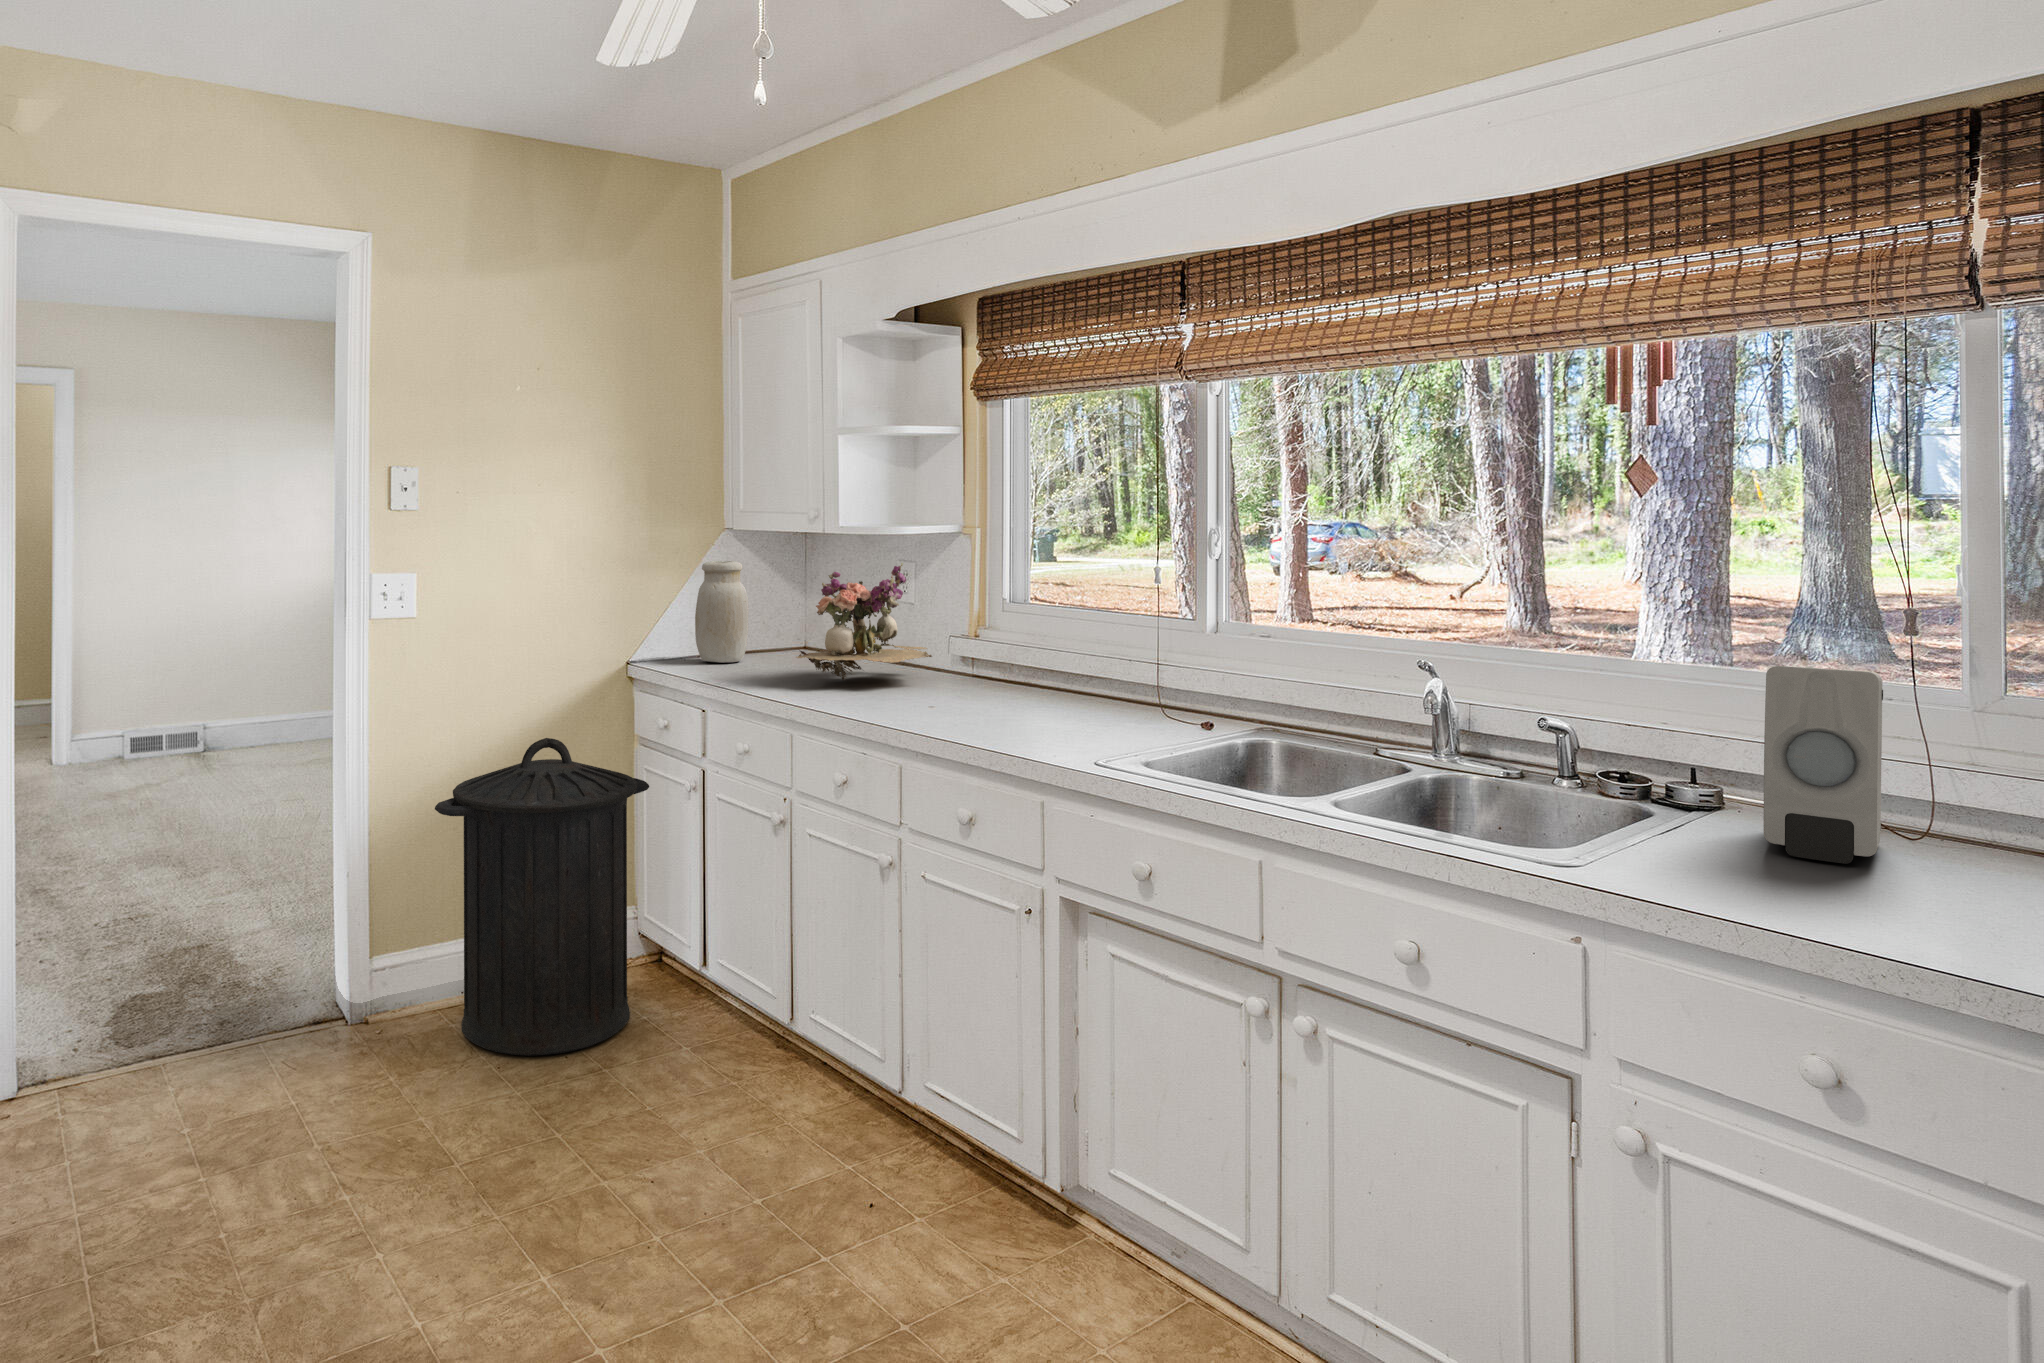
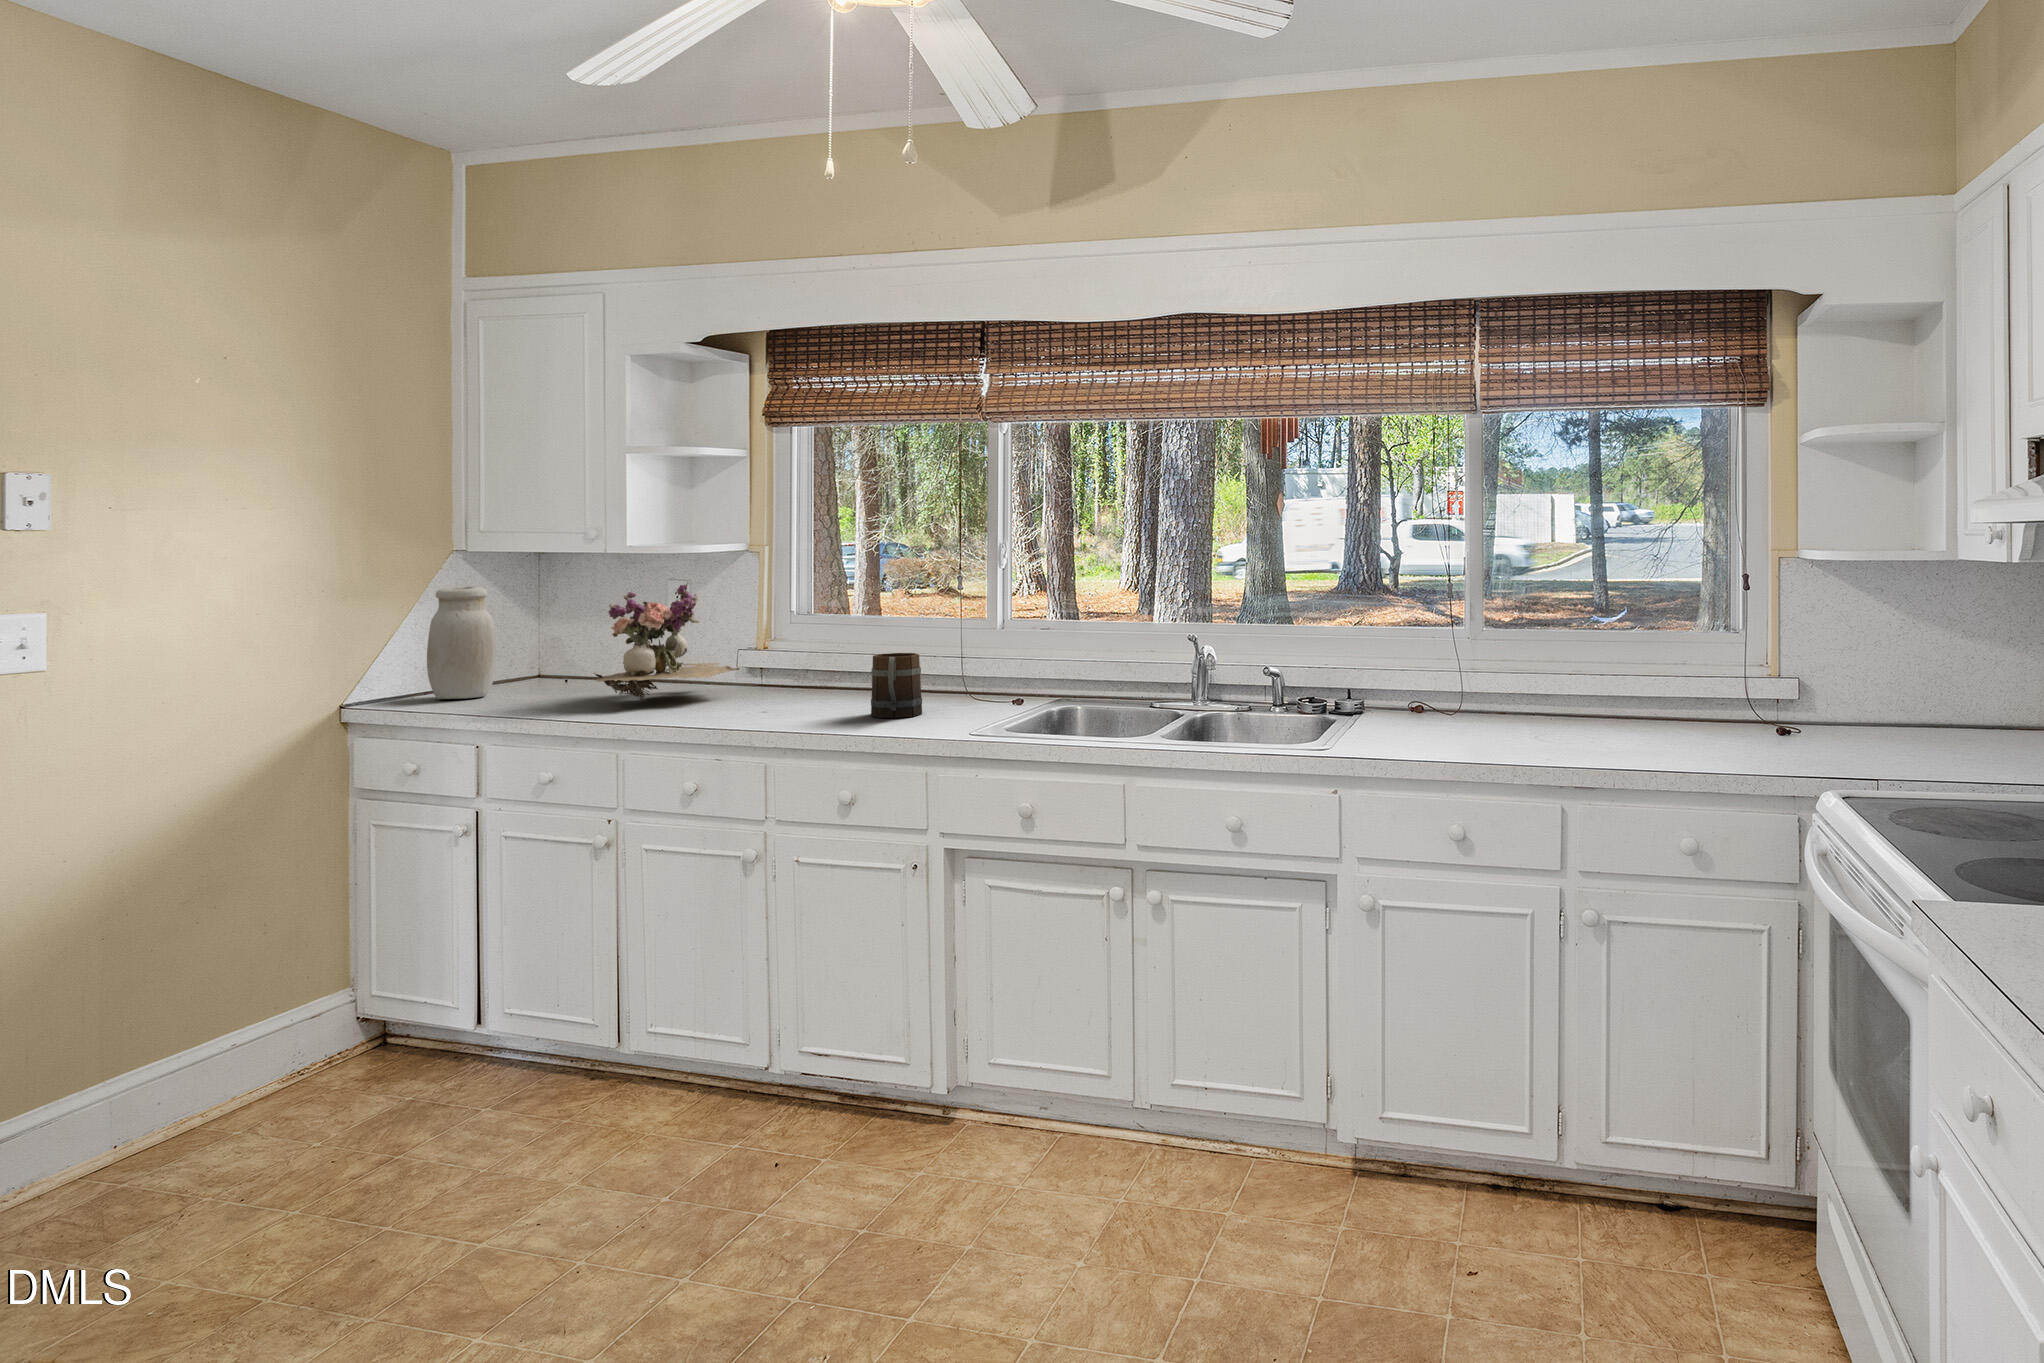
mug: none [1024,654,1080,730] -> present [871,653,922,718]
soap dispenser: present [1764,666,1883,864] -> none [1394,617,1450,729]
trash can: present [435,738,649,1056] -> none [122,800,403,1180]

